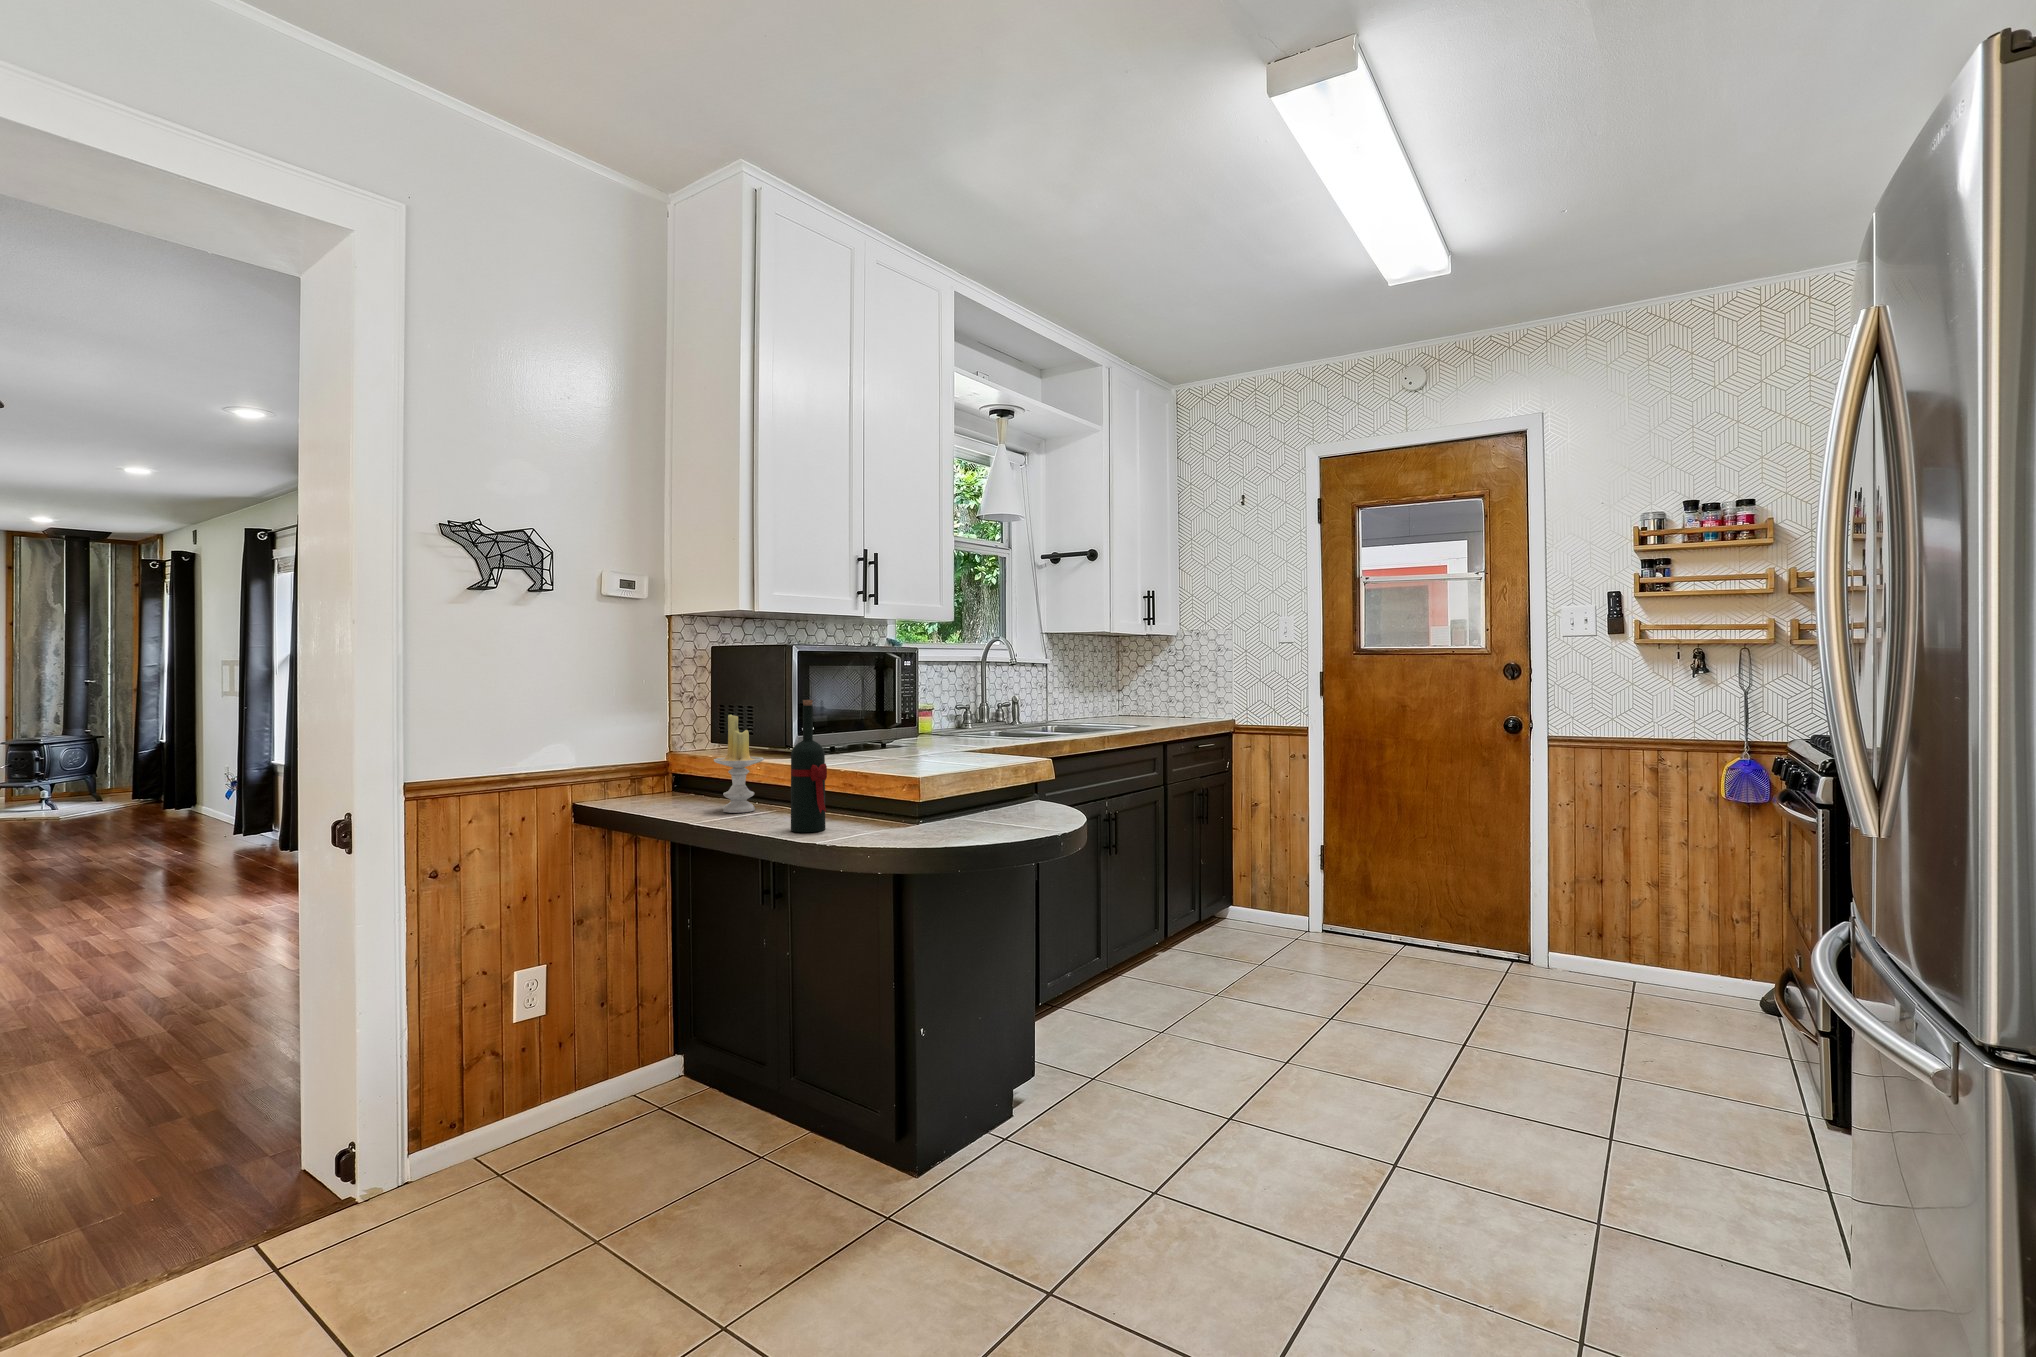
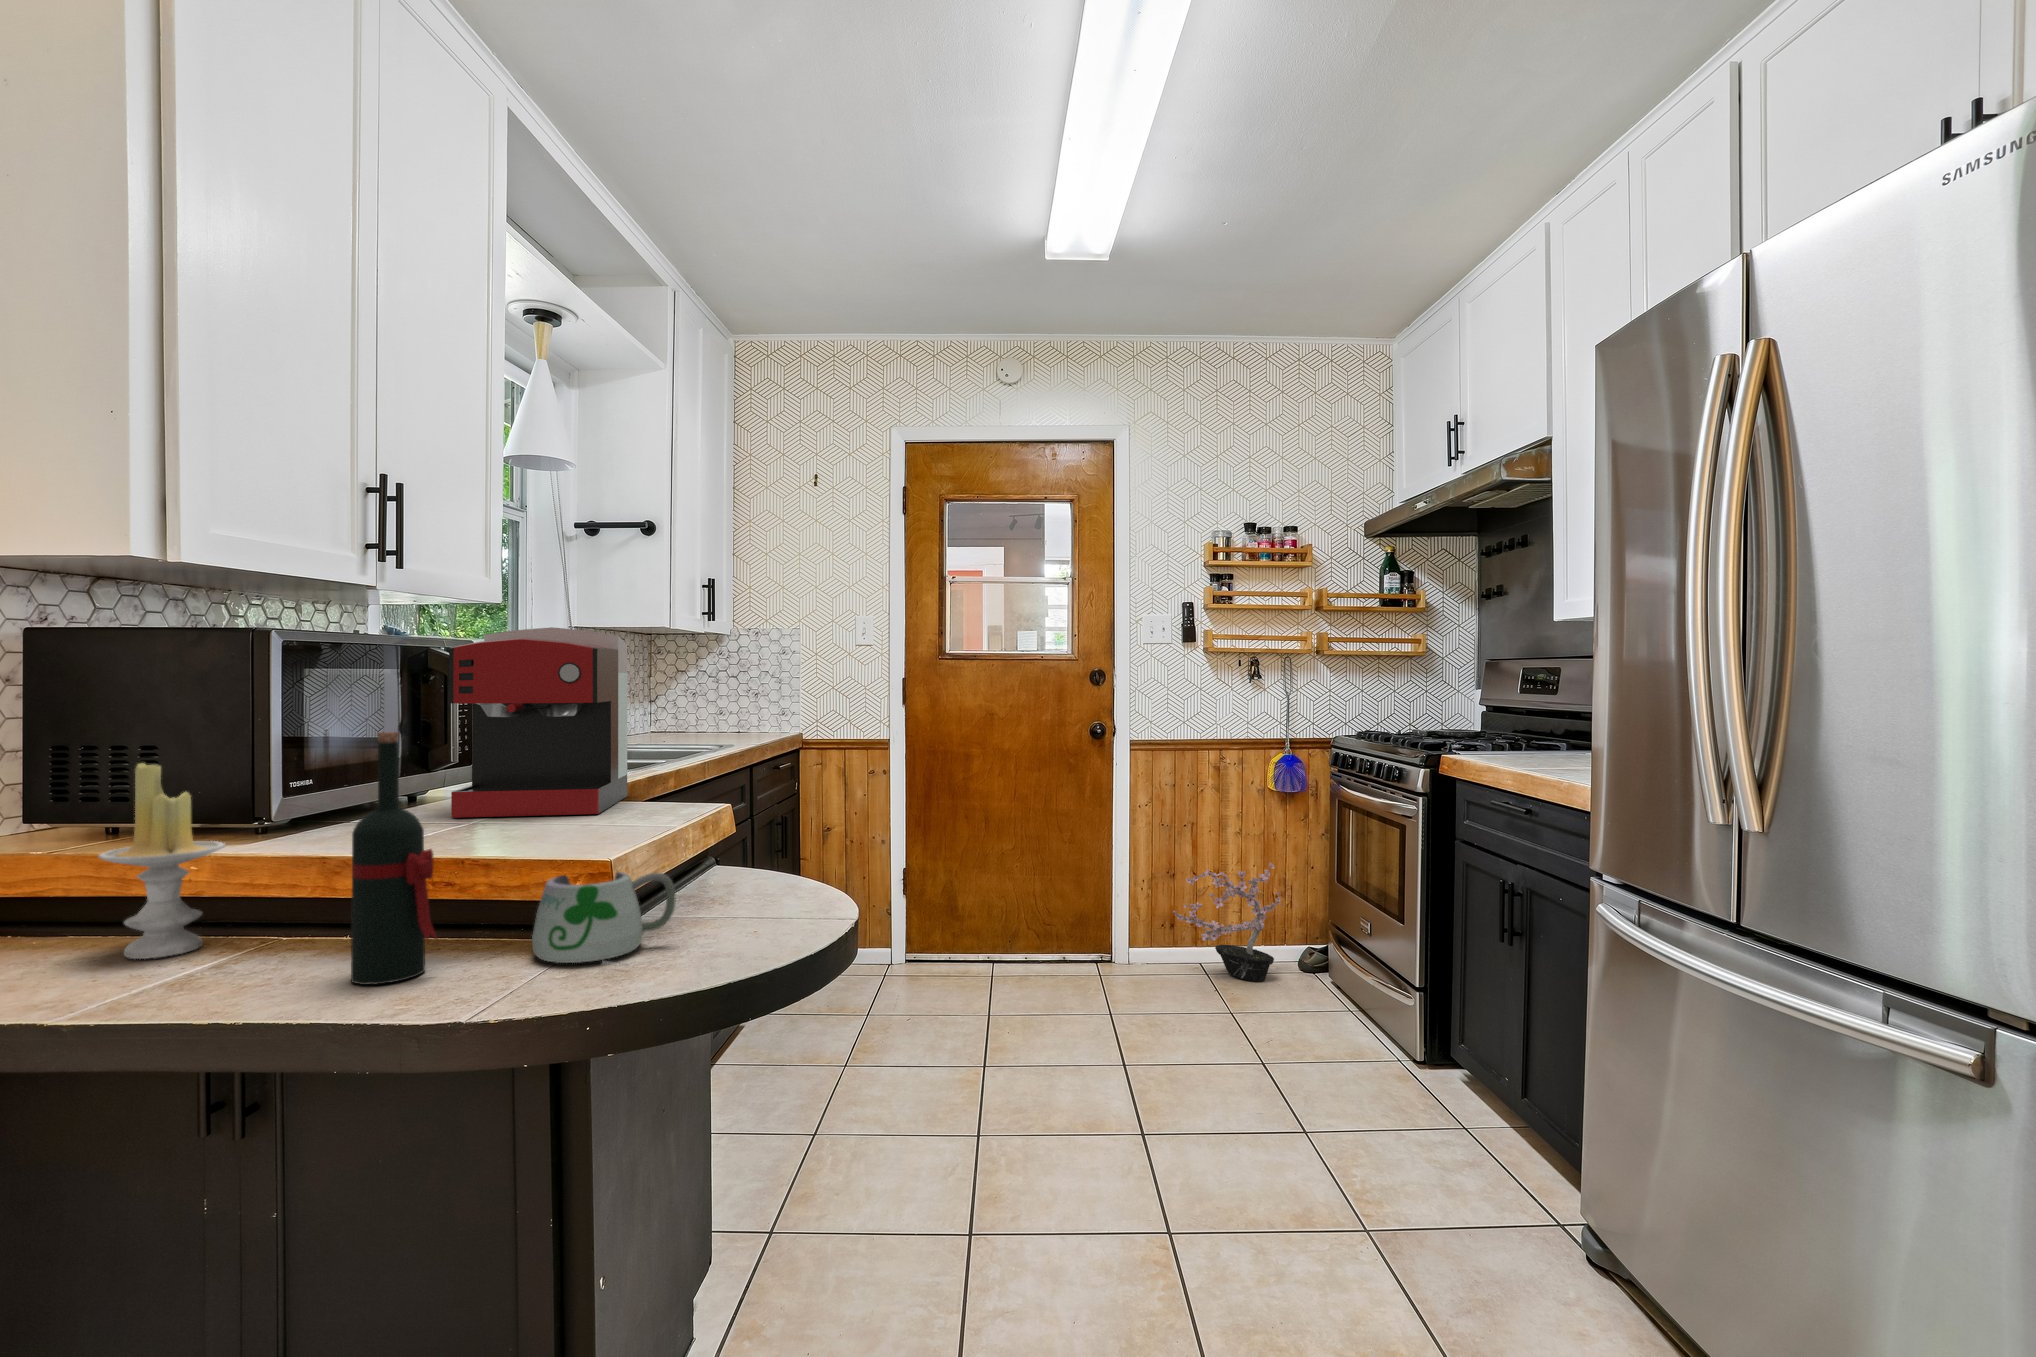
coffee maker: none [889,639,1005,760] -> present [449,627,627,818]
mug: none [873,786,948,839] -> present [532,872,675,966]
potted plant: none [1584,868,1727,1004] -> present [1174,862,1282,982]

